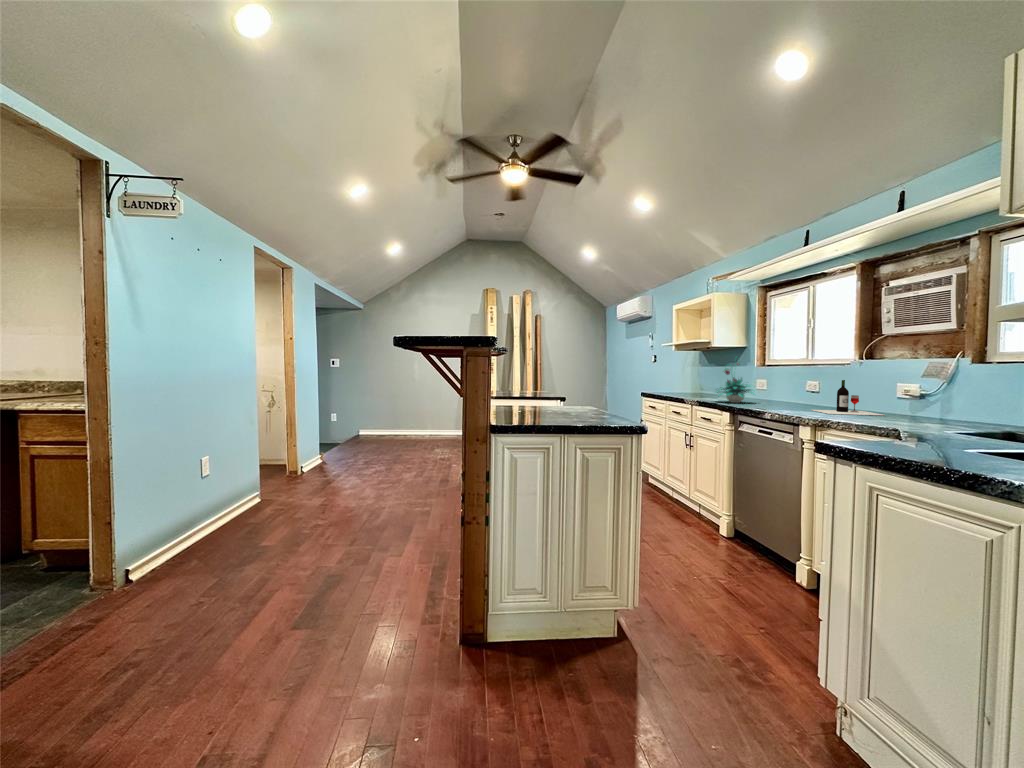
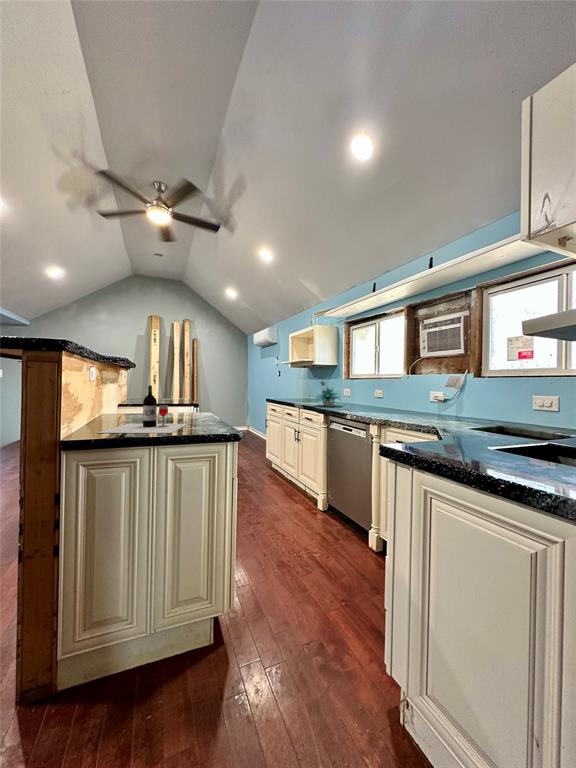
wine bottle: present [813,380,883,415] -> present [98,385,187,433]

